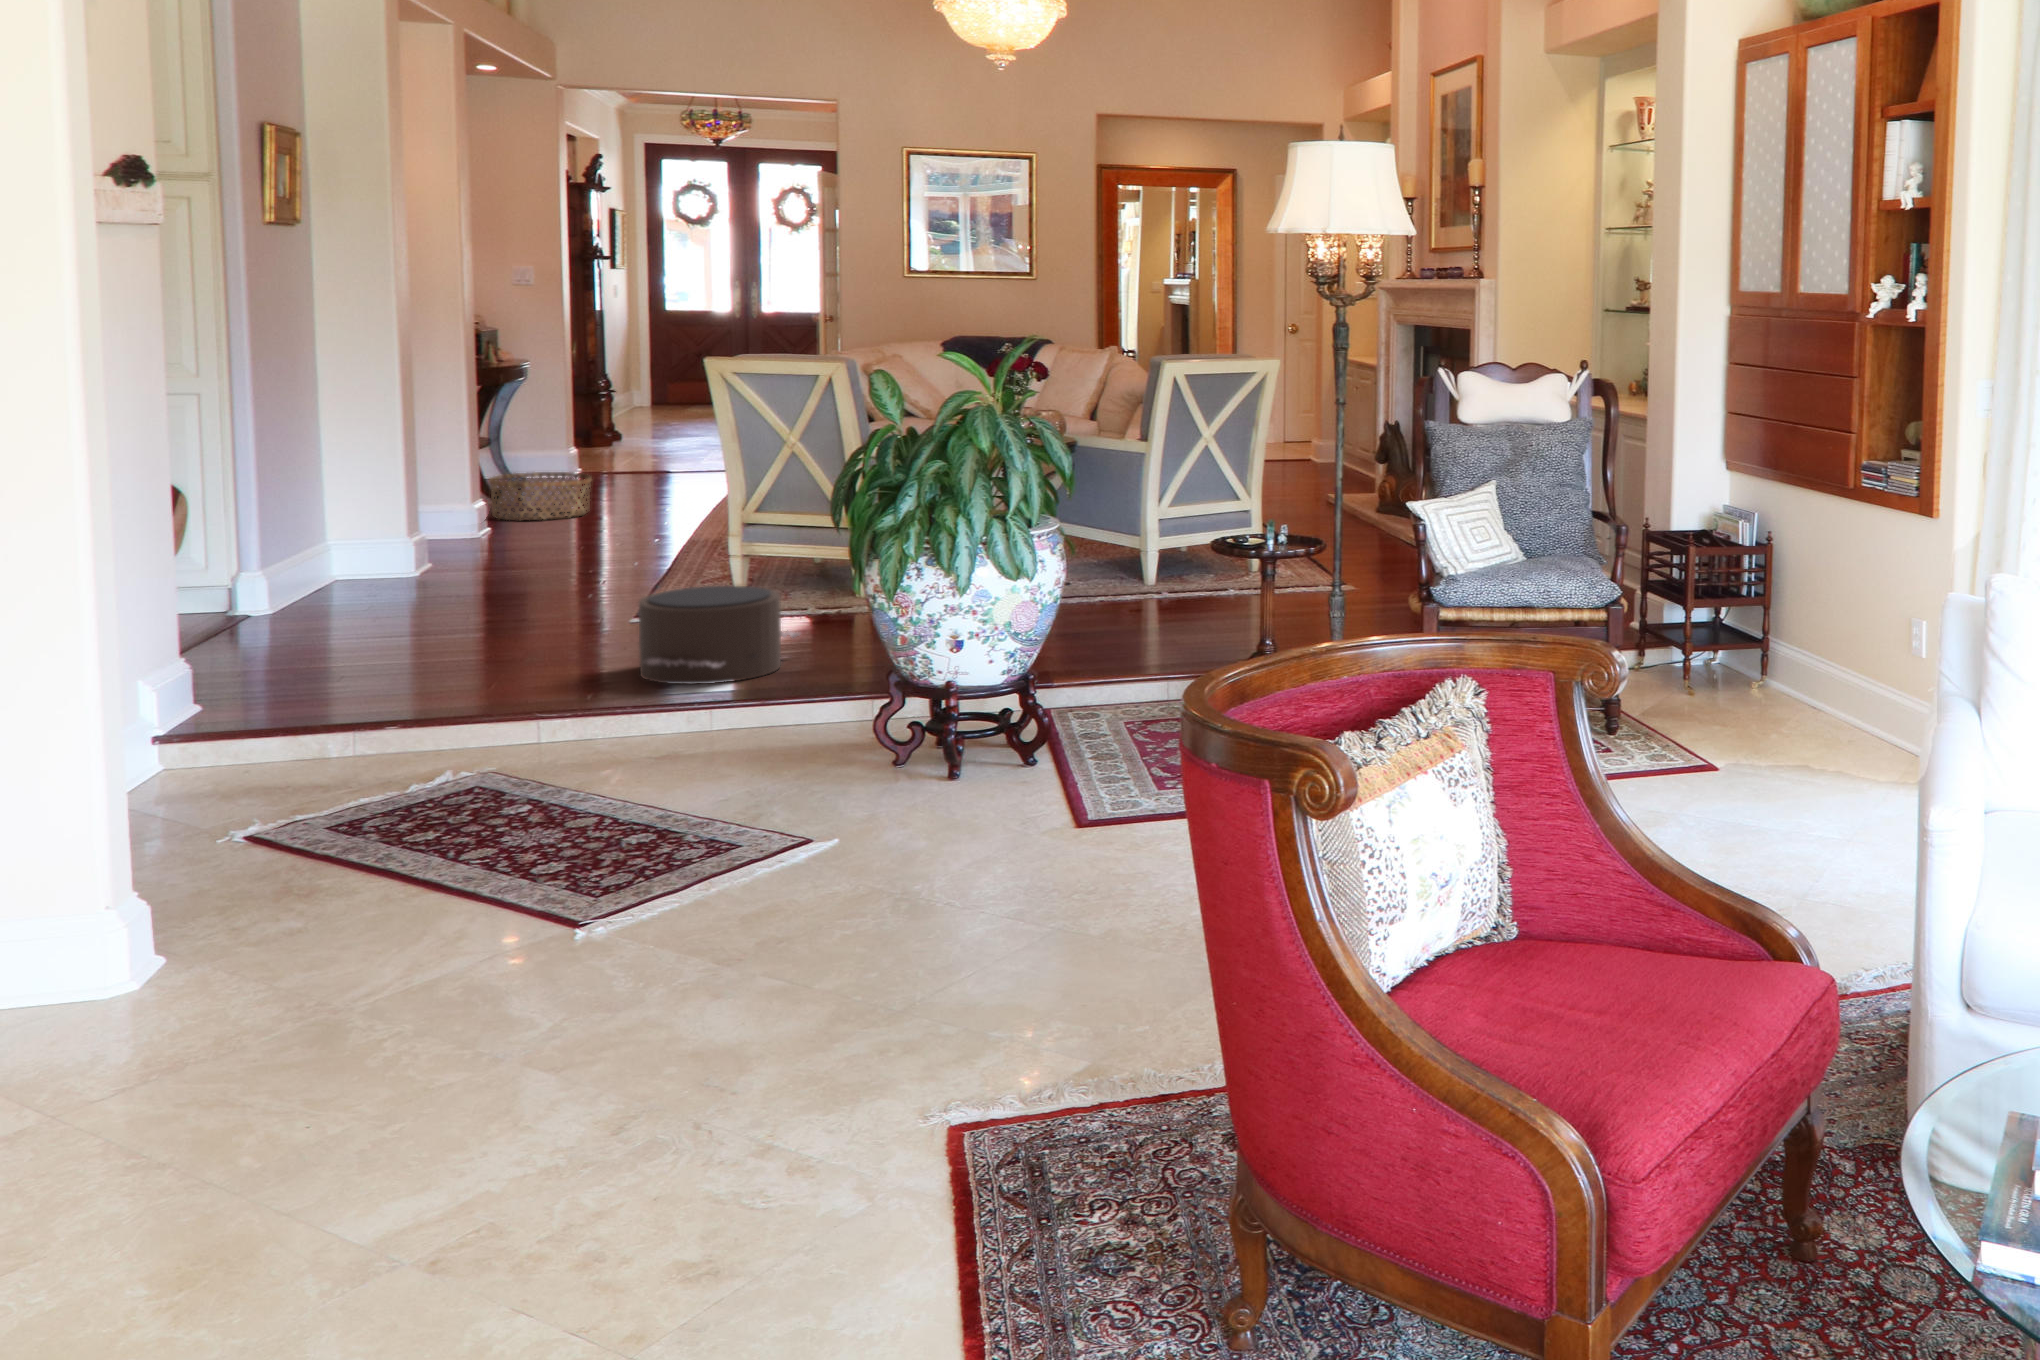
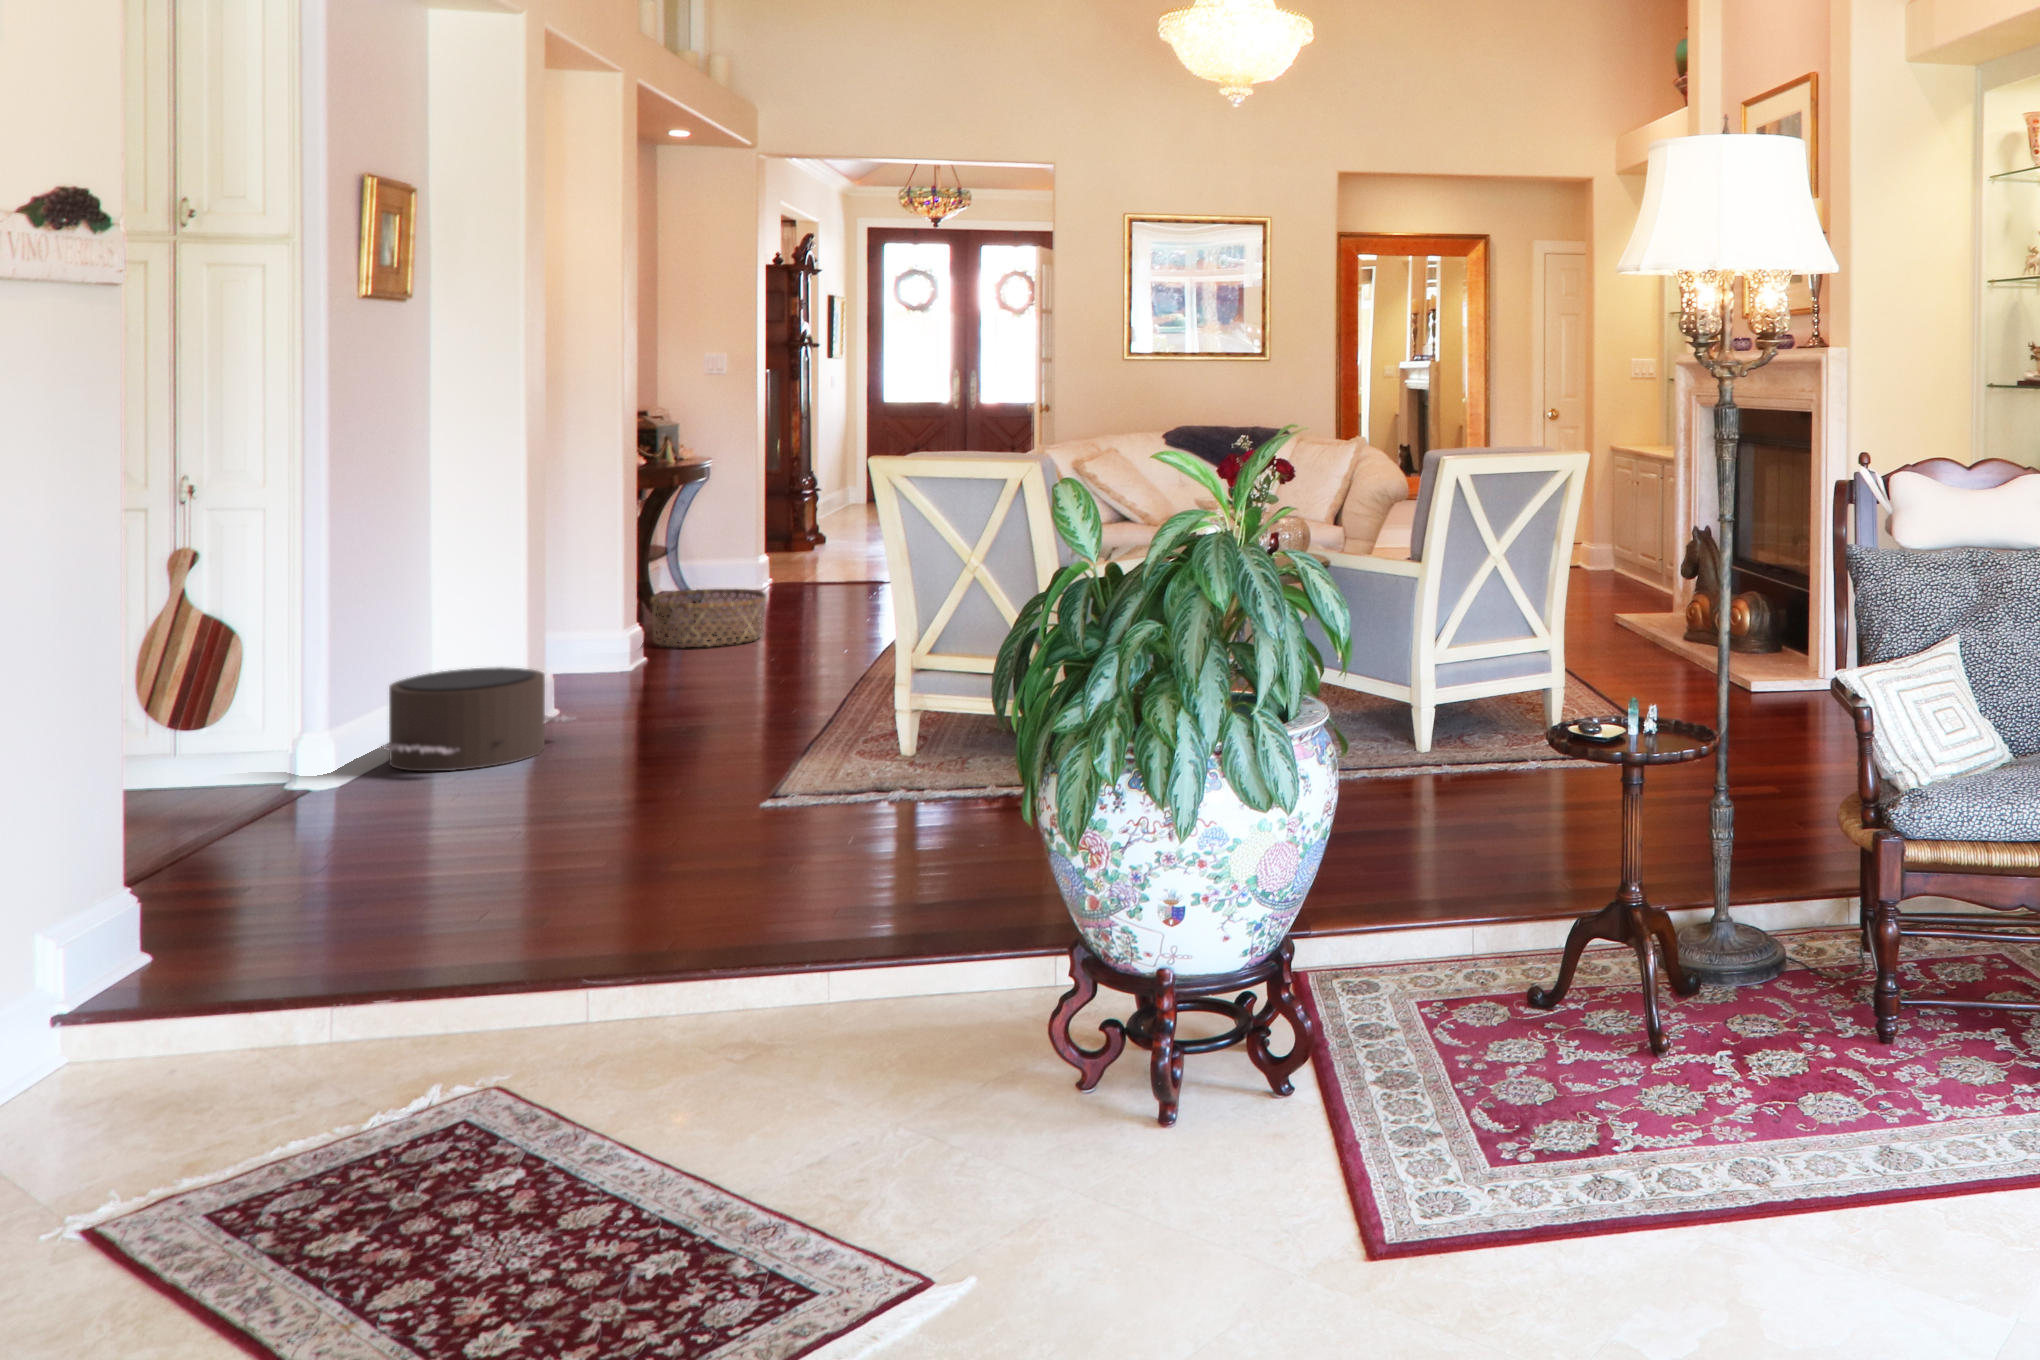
pouf: present [639,586,799,684] -> present [382,667,574,771]

